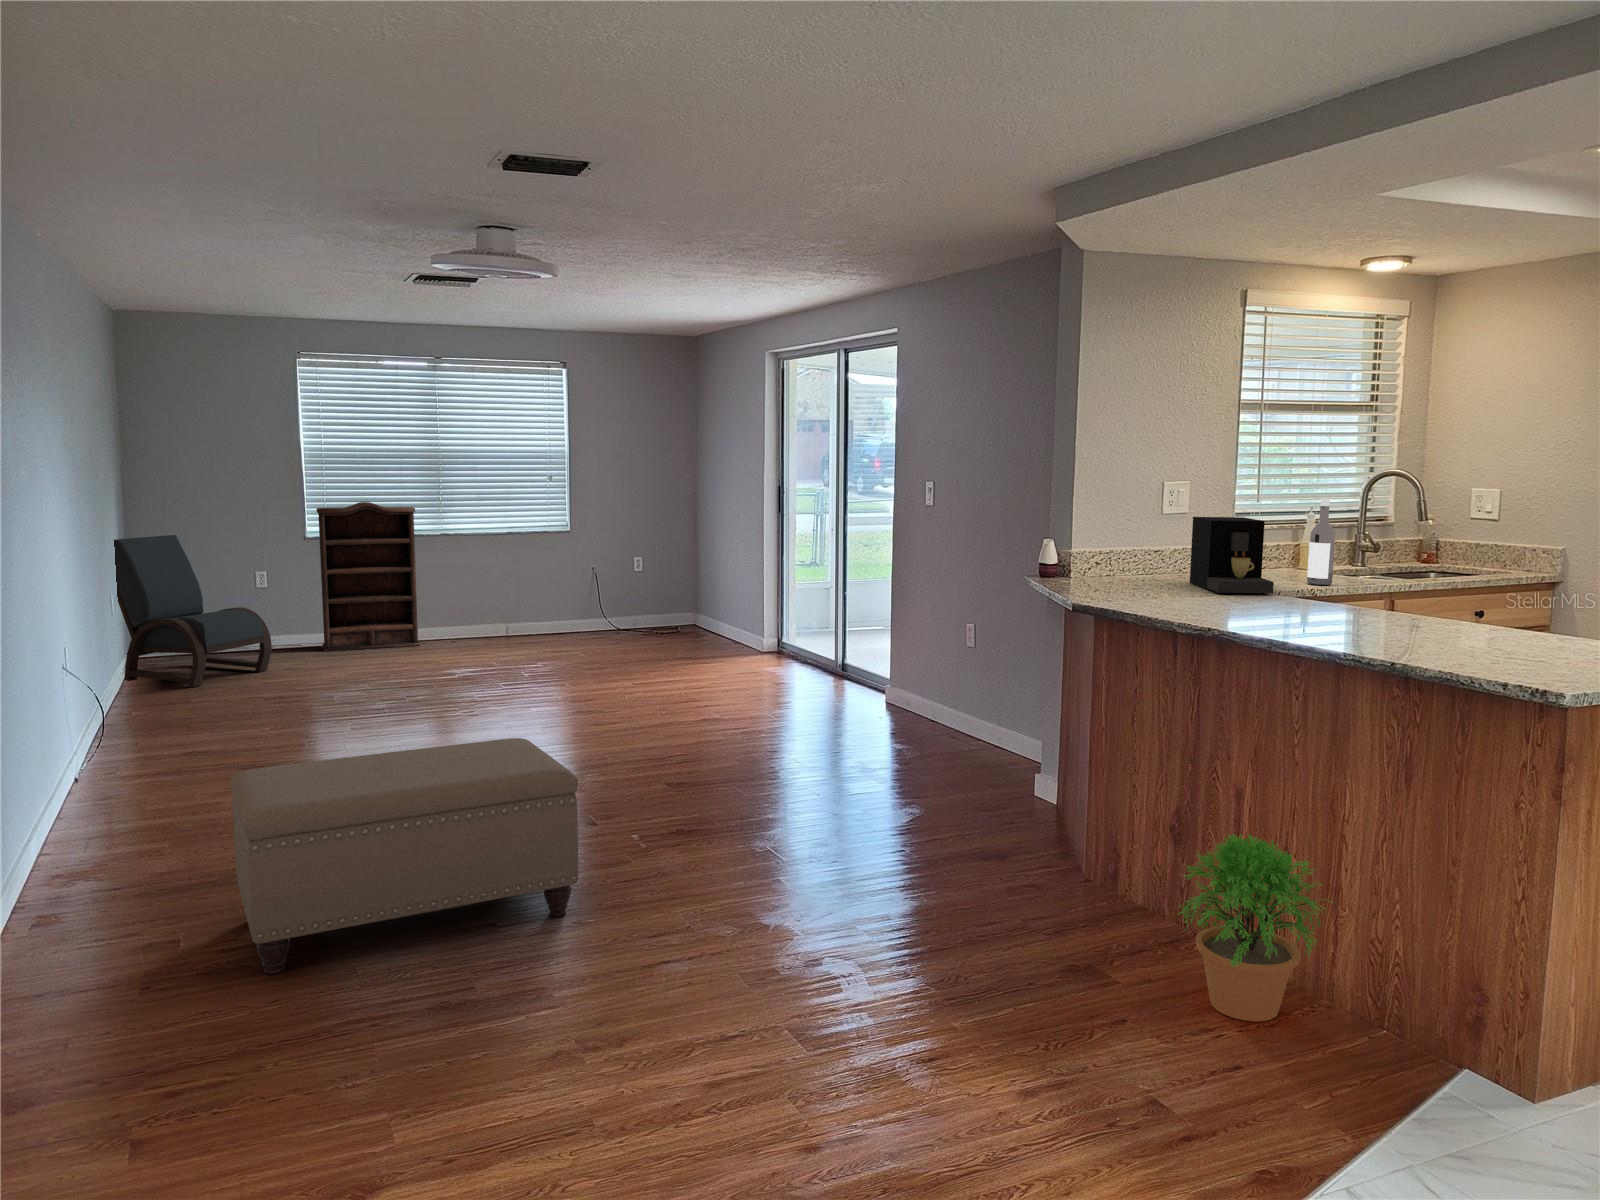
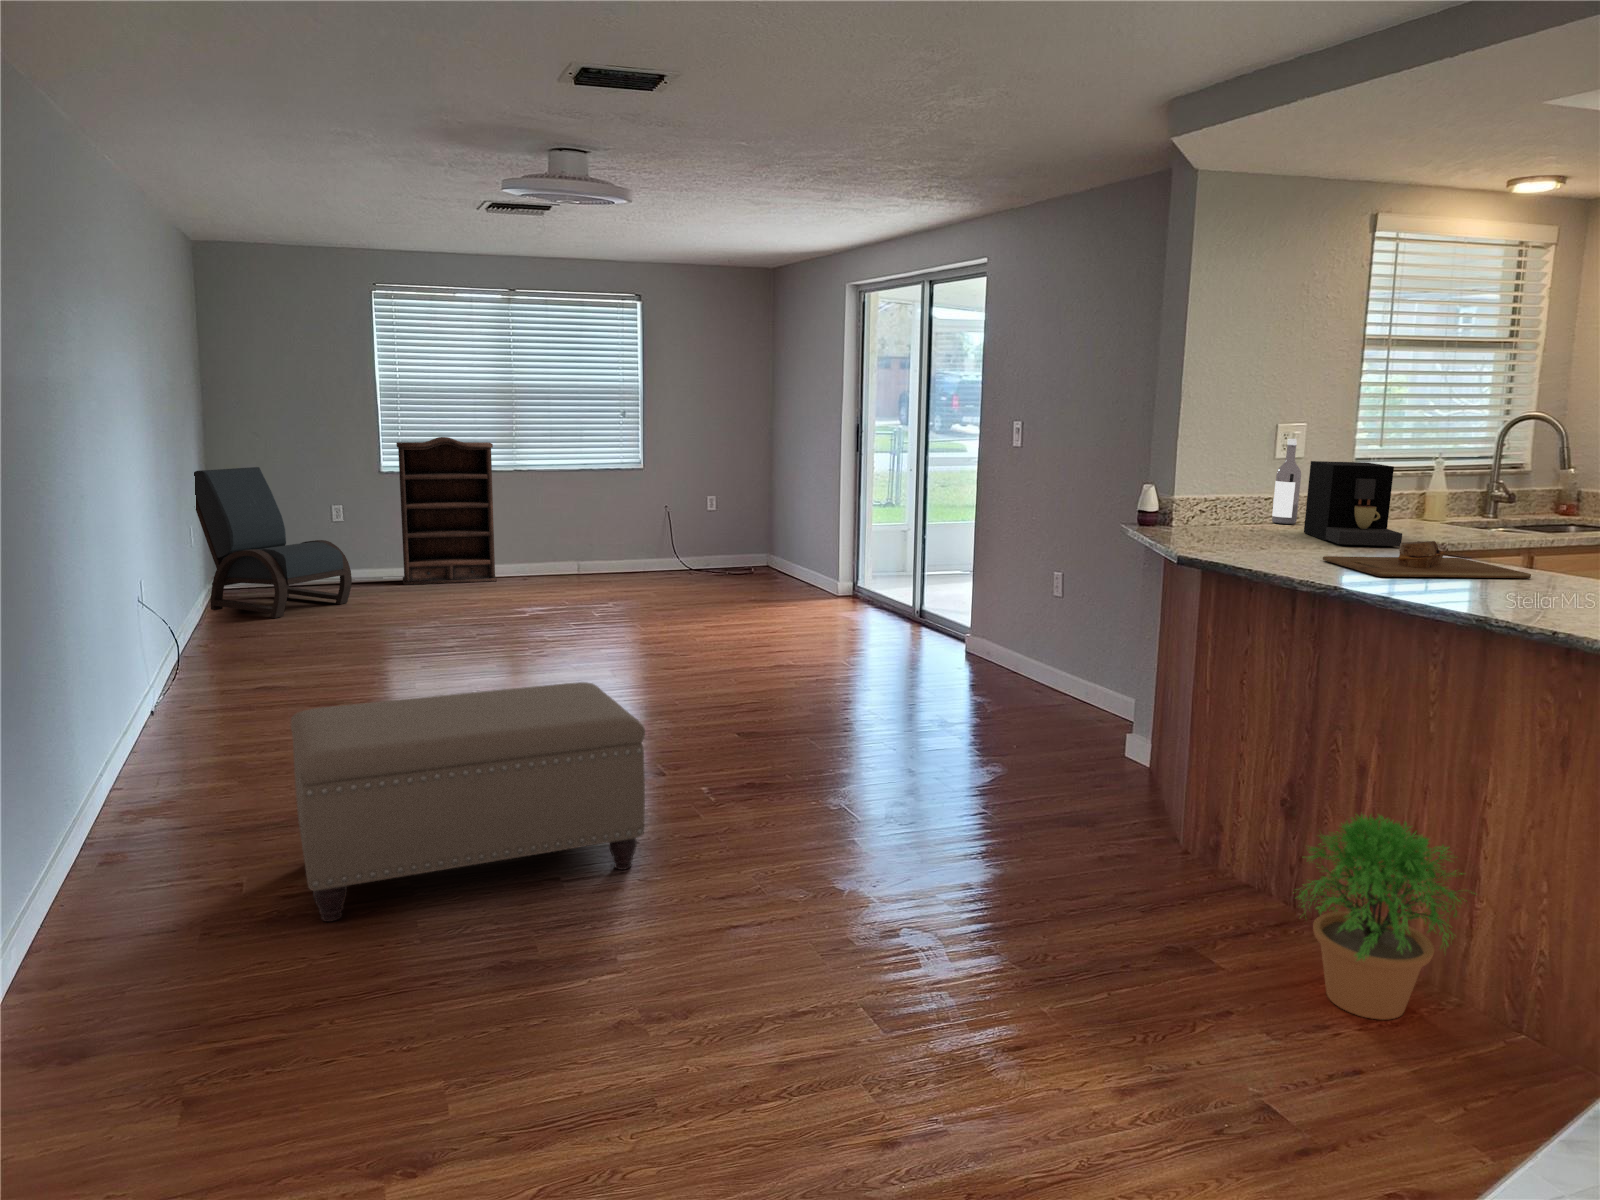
wine bottle: present [1307,500,1335,585] -> present [1272,439,1301,524]
cutting board: none [1199,588,1378,621] -> present [1323,541,1531,578]

